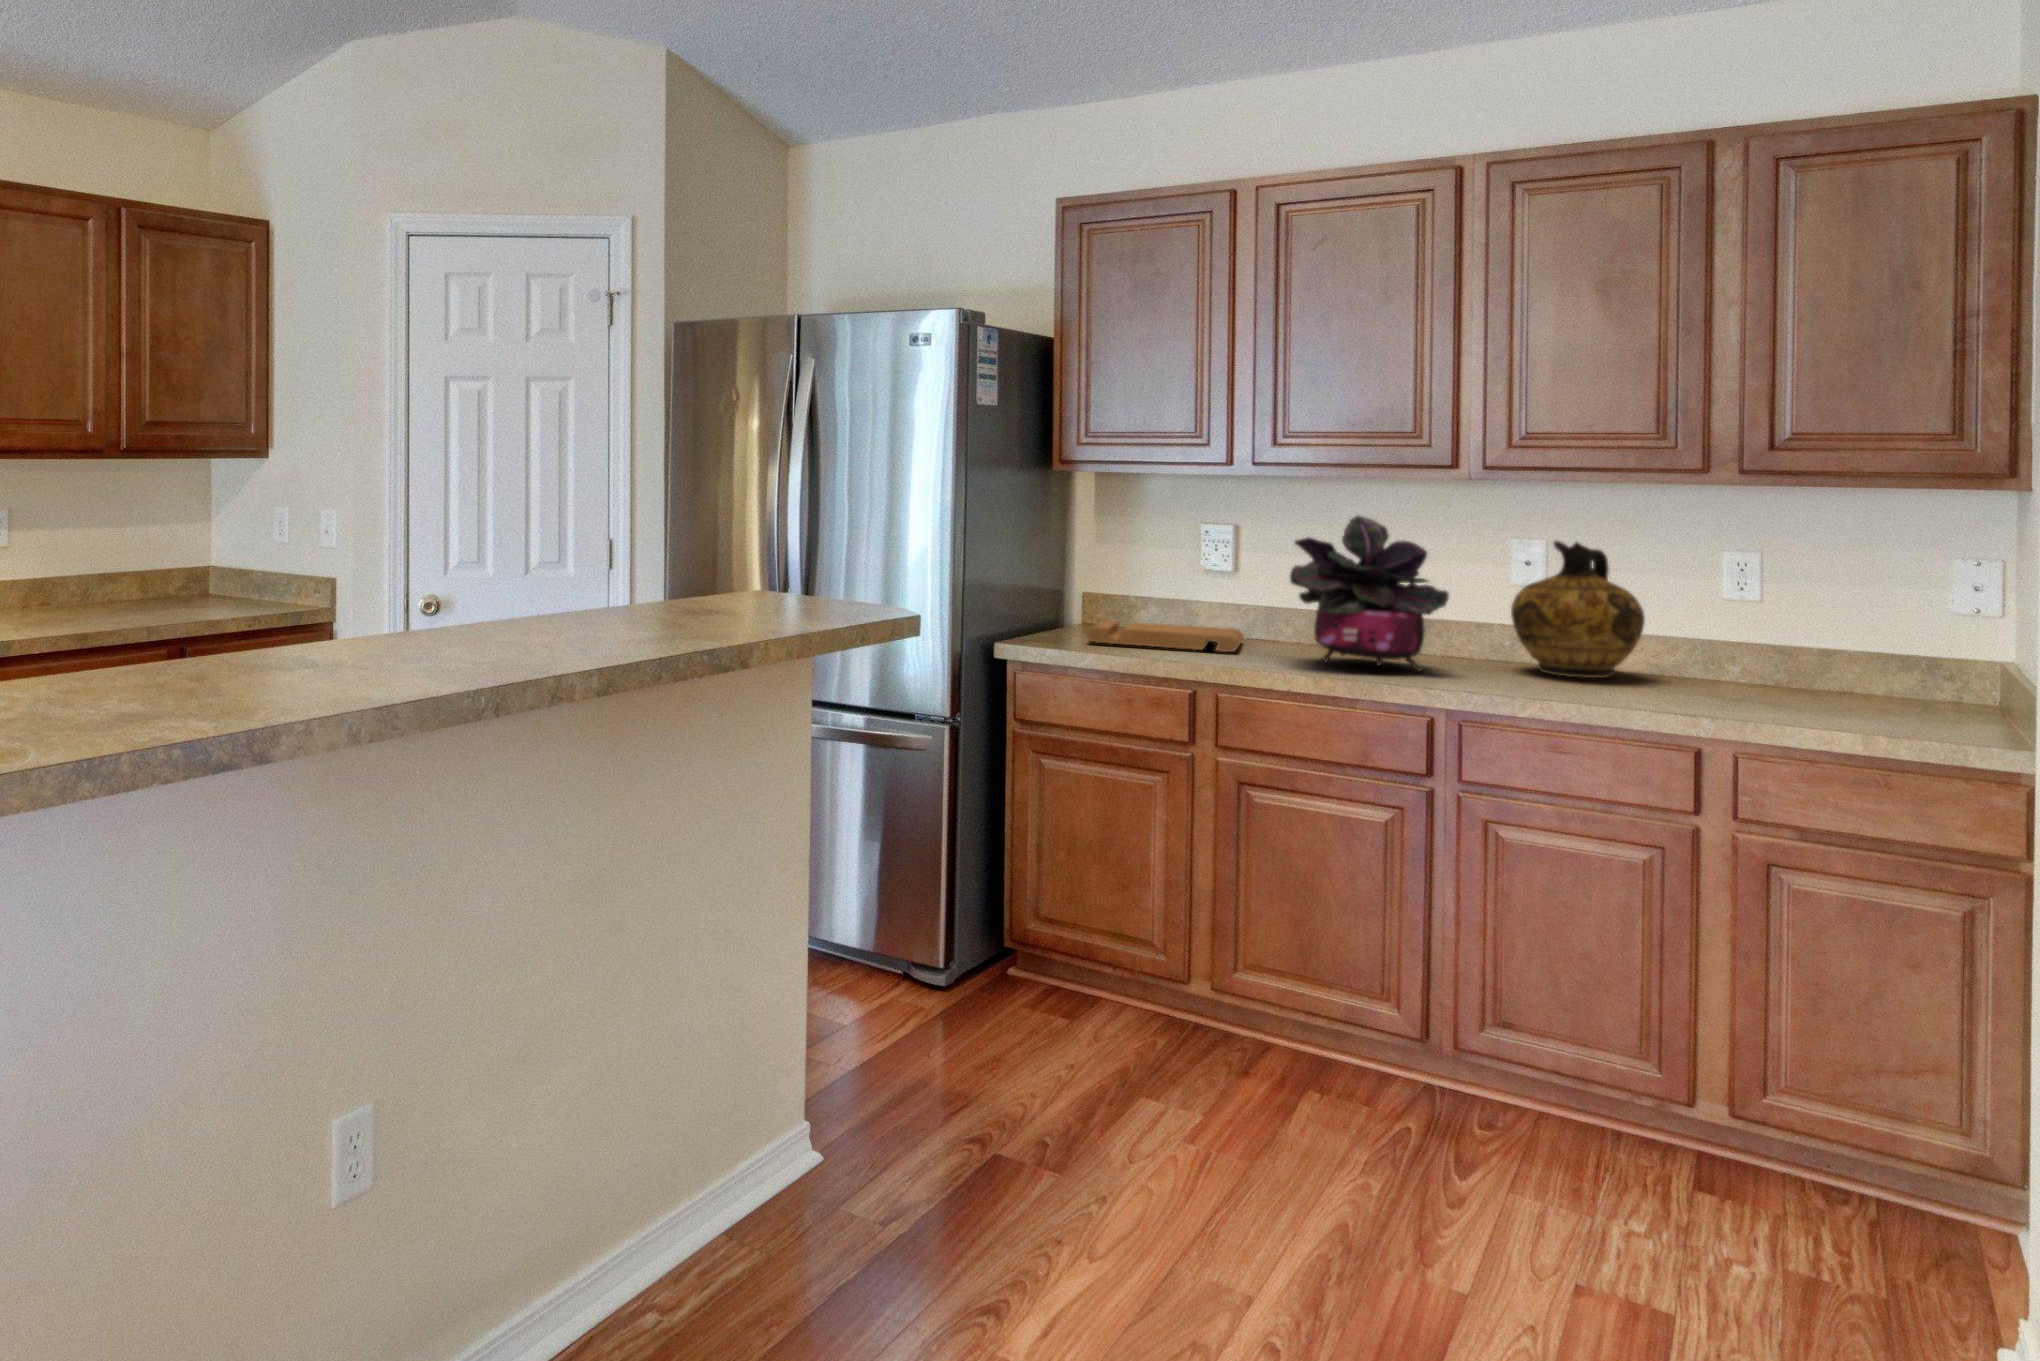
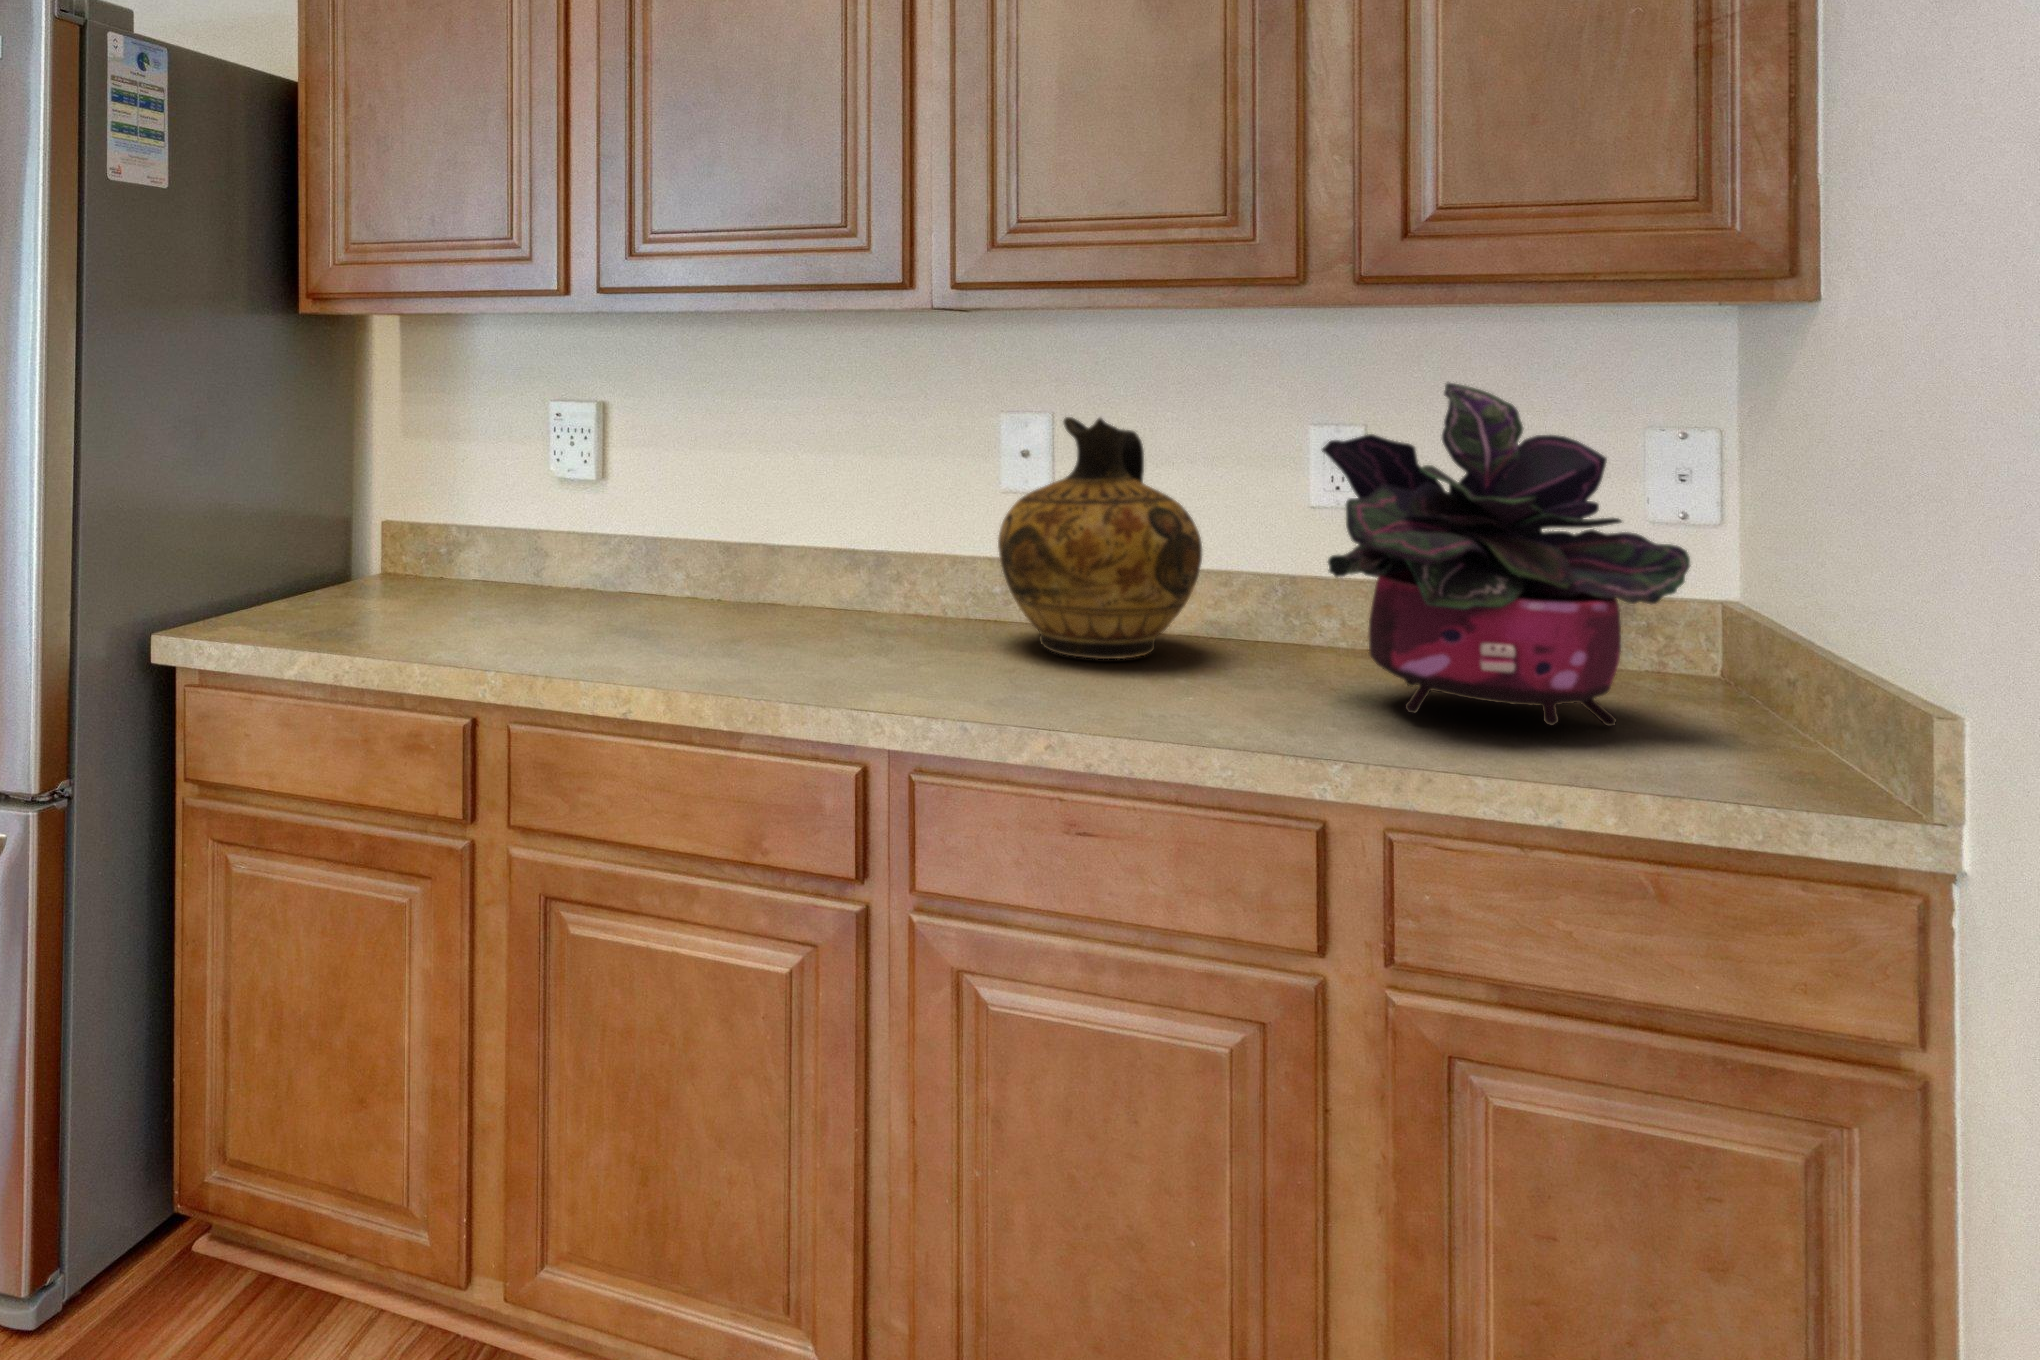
potted plant: present [1290,516,1449,672] -> present [1322,383,1690,726]
cutting board: present [1088,620,1243,652] -> none [332,579,602,635]

